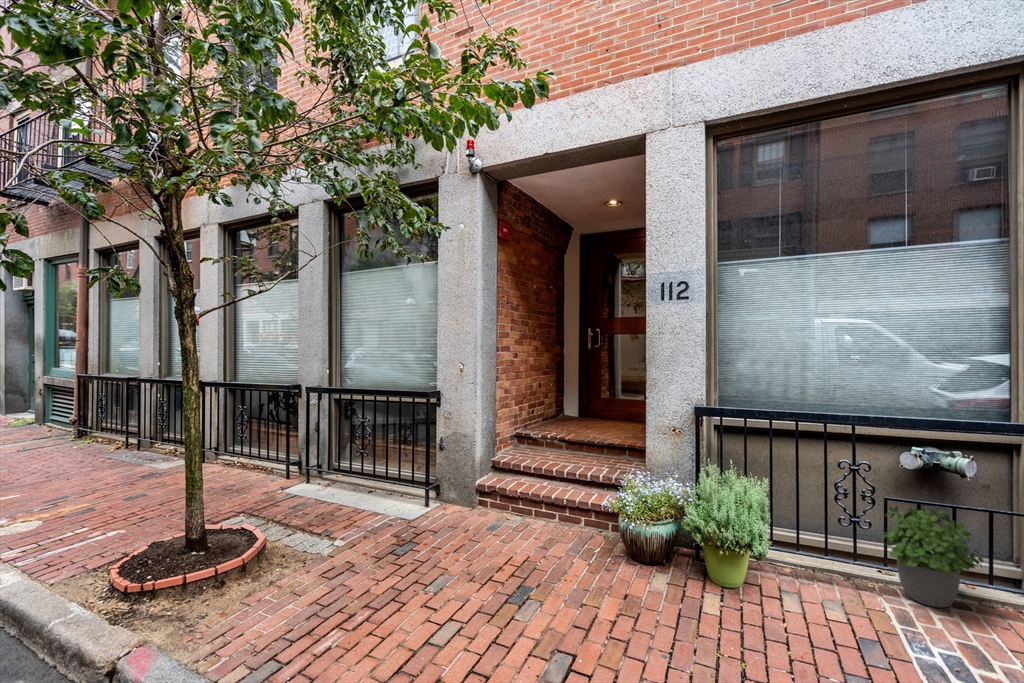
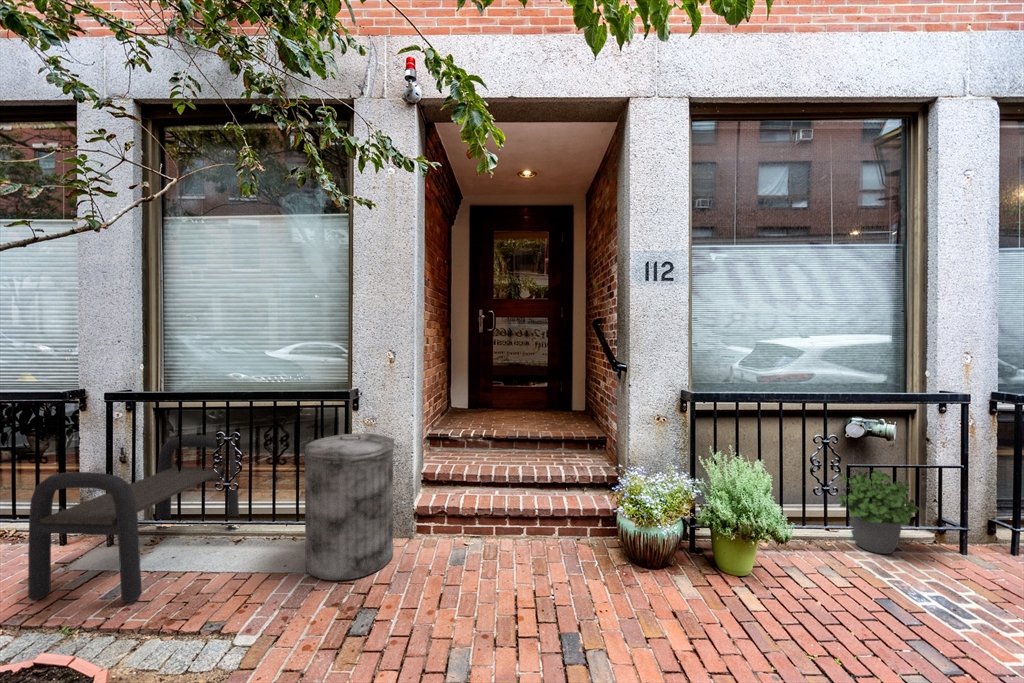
bench: none [260,418,377,513] -> present [28,435,239,602]
trash can: none [393,423,455,525] -> present [304,433,394,580]

